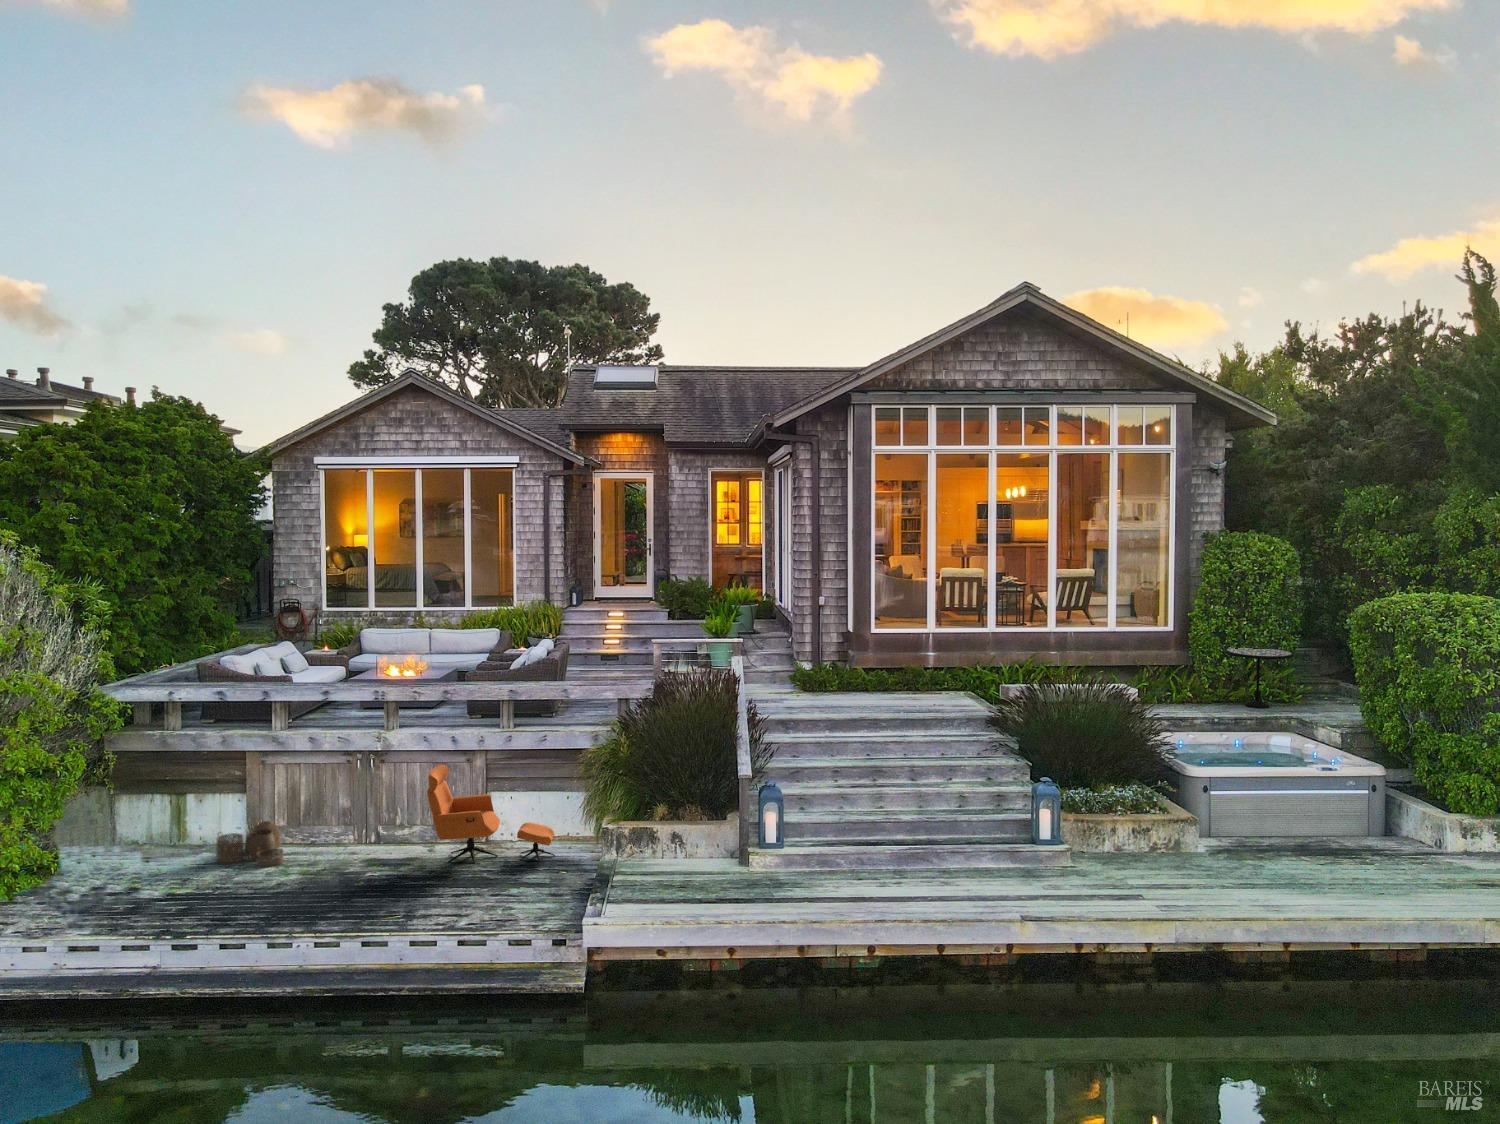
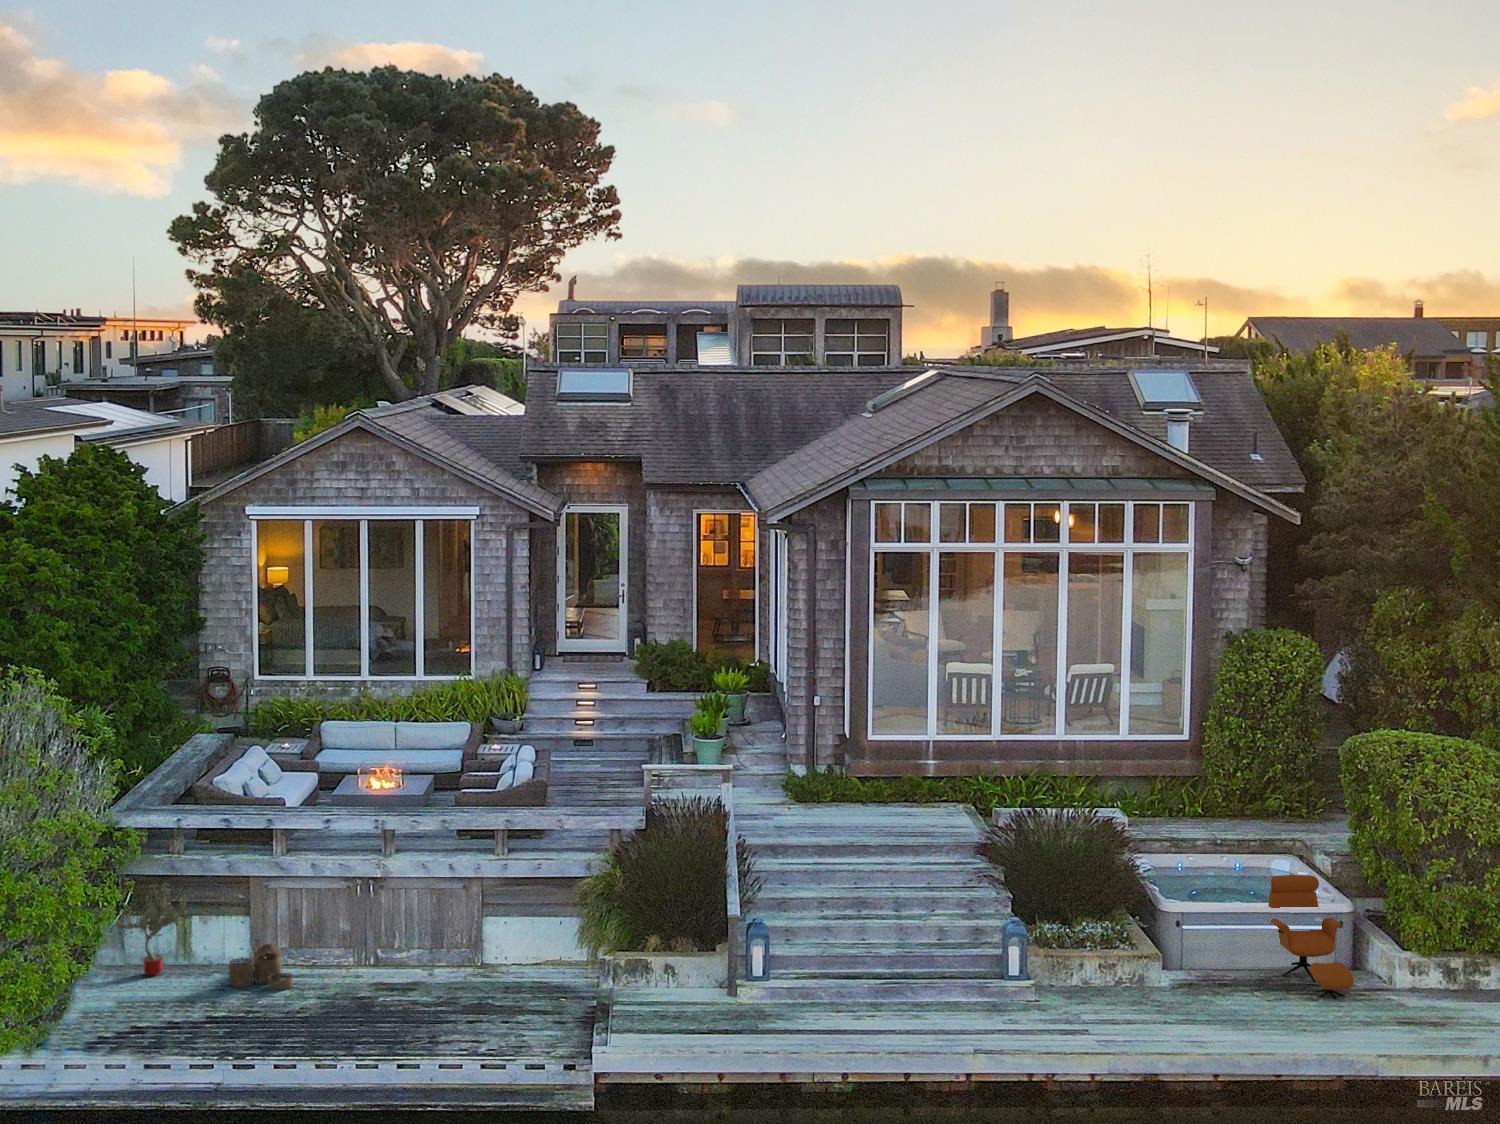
side table: present [1225,648,1294,708] -> none [1240,758,1308,825]
potted tree: none [105,756,183,855] -> present [116,883,187,976]
armchair: present [427,765,555,864] -> present [1268,875,1354,999]

